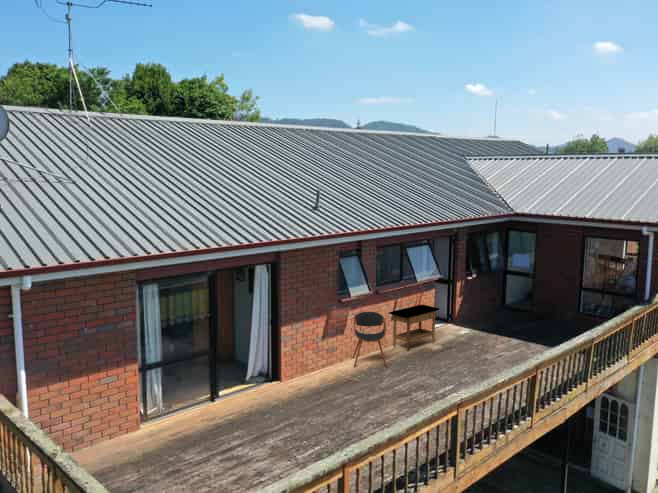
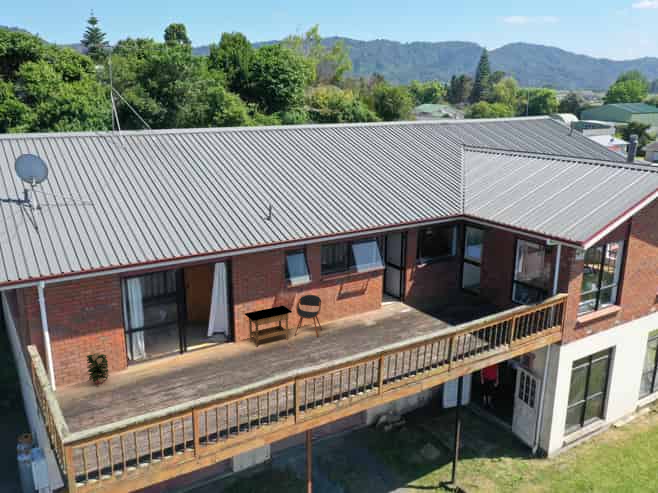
side table: present [389,305,439,351] -> present [245,306,292,347]
decorative plant: none [84,402,123,454] -> present [87,353,110,384]

